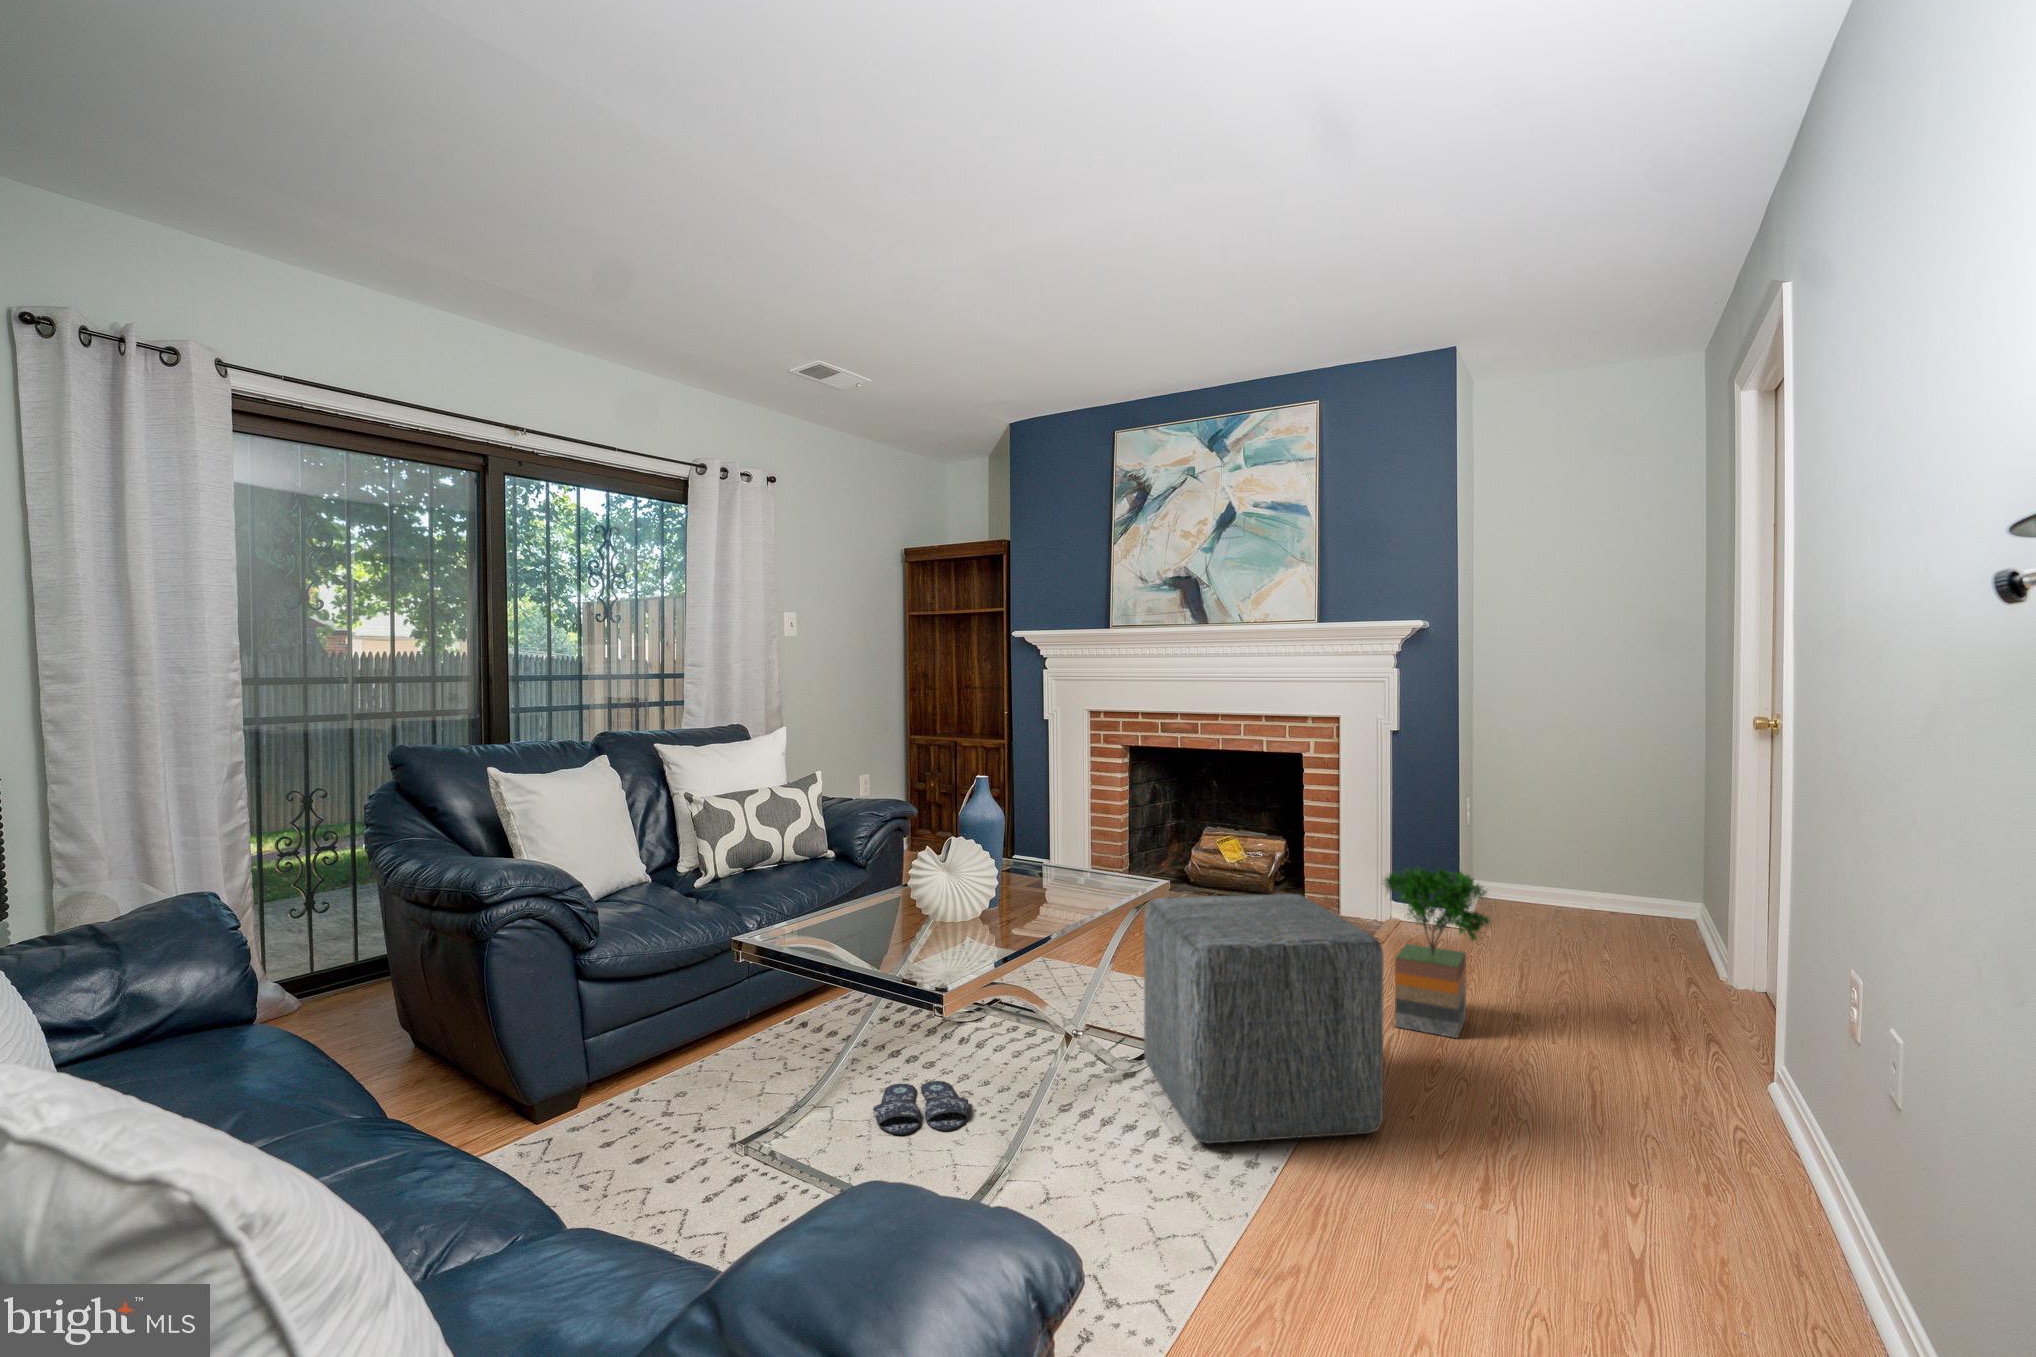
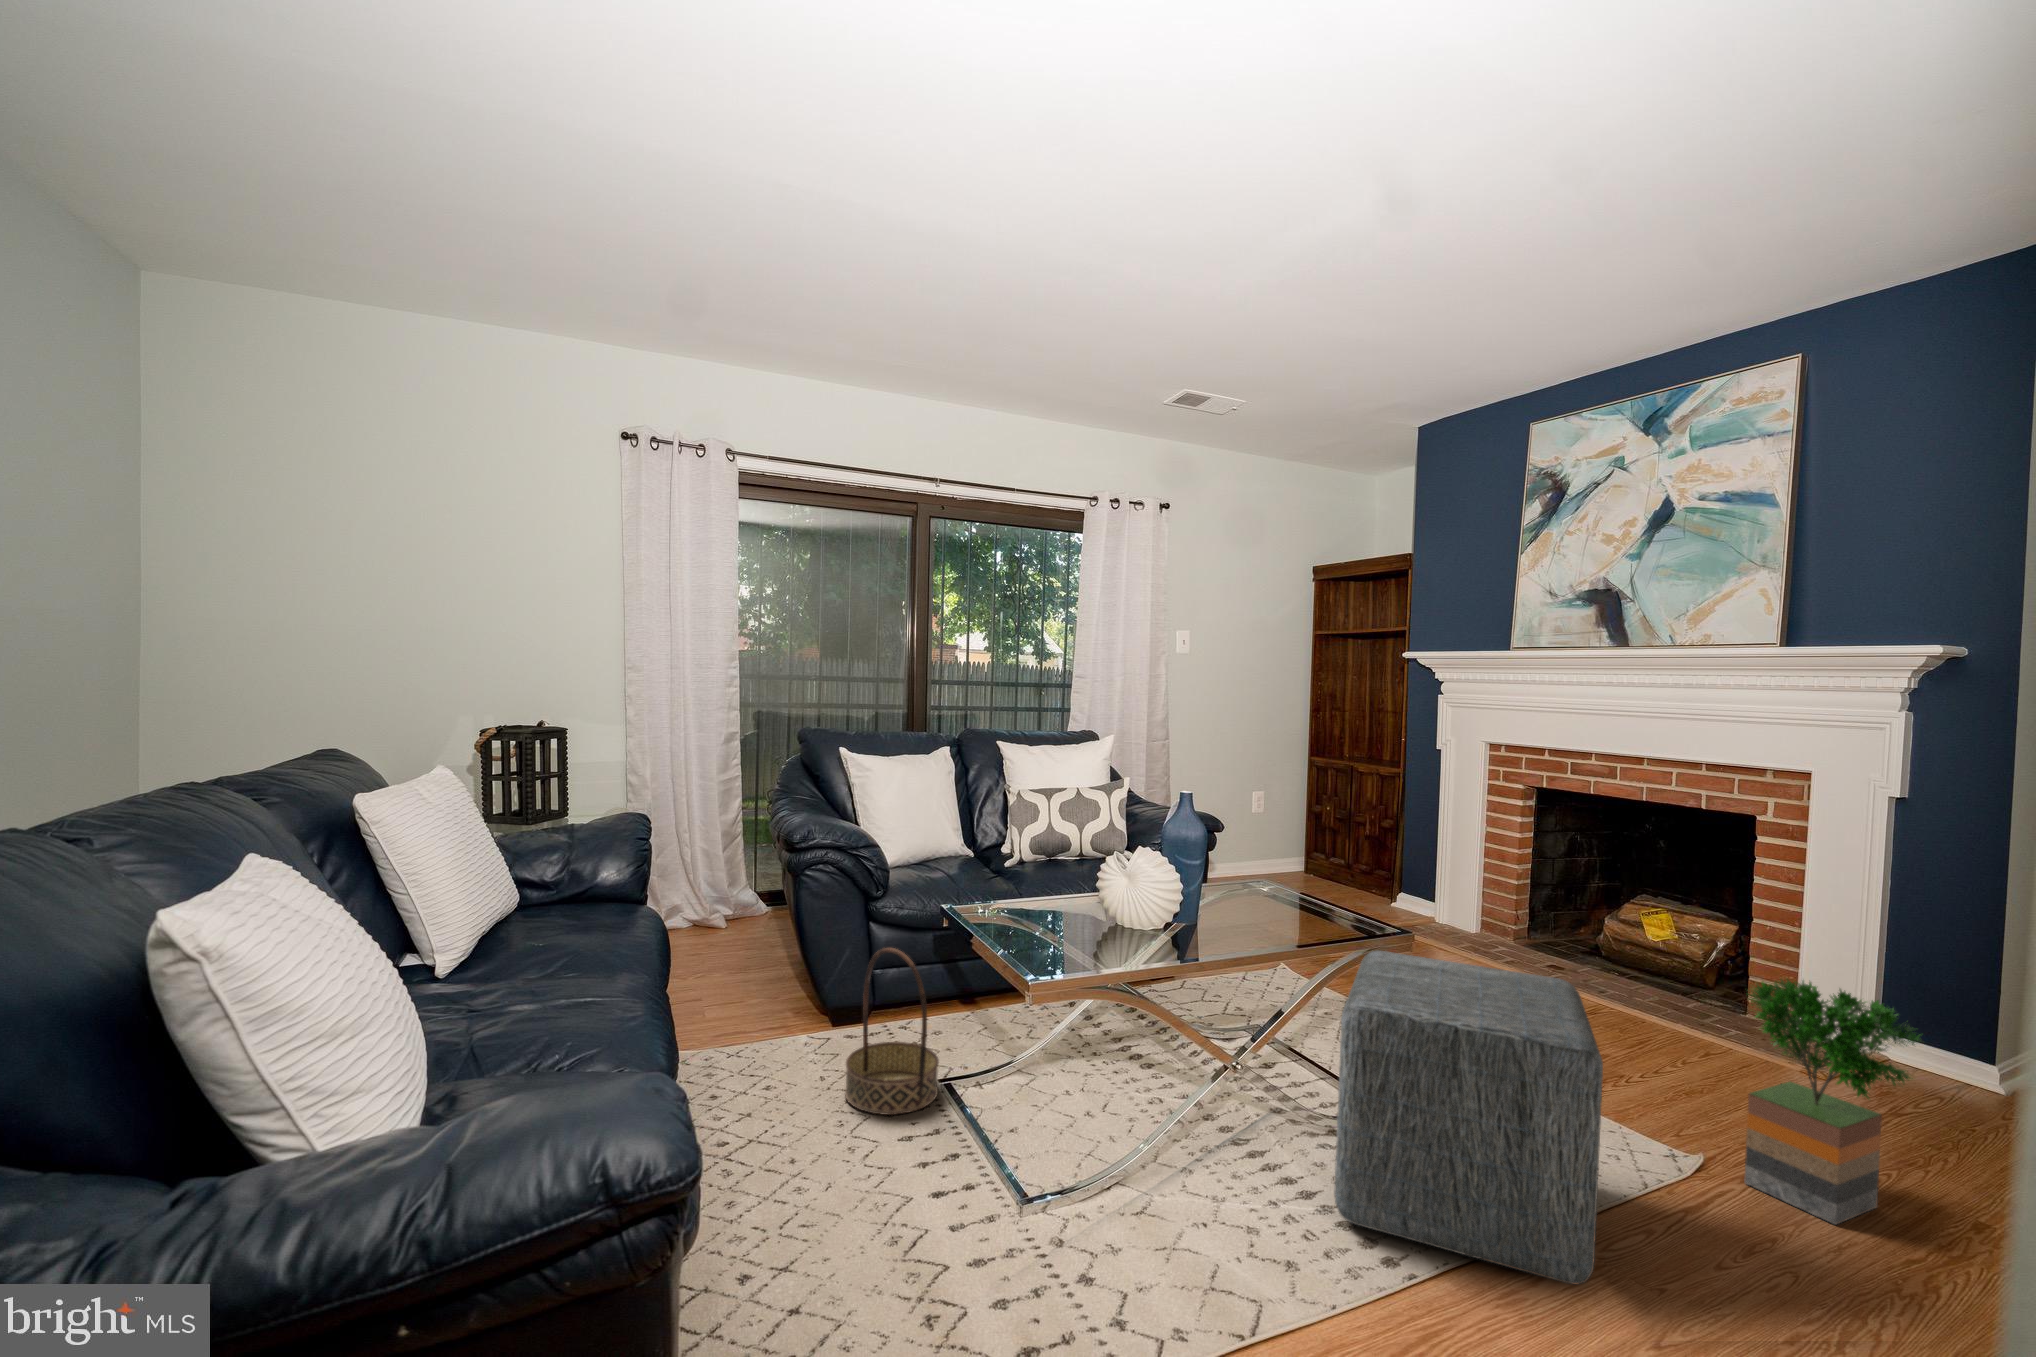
basket: none [627,997,745,1203] -> present [845,948,939,1115]
slippers: present [873,1081,969,1135] -> none [1055,1074,1148,1127]

